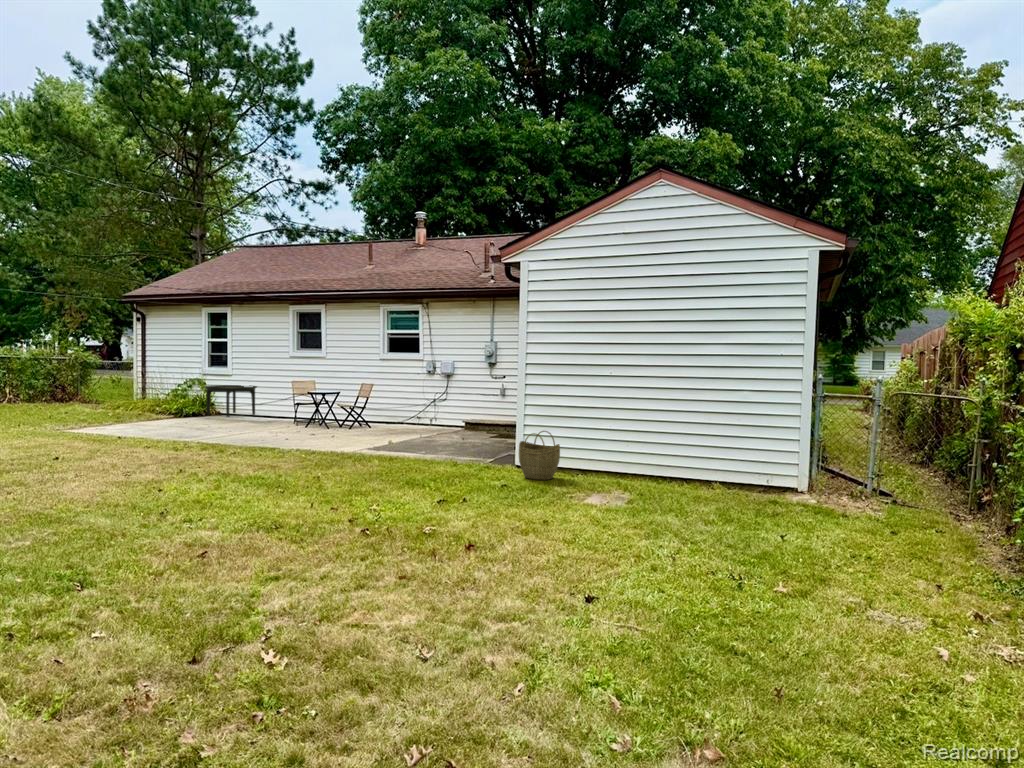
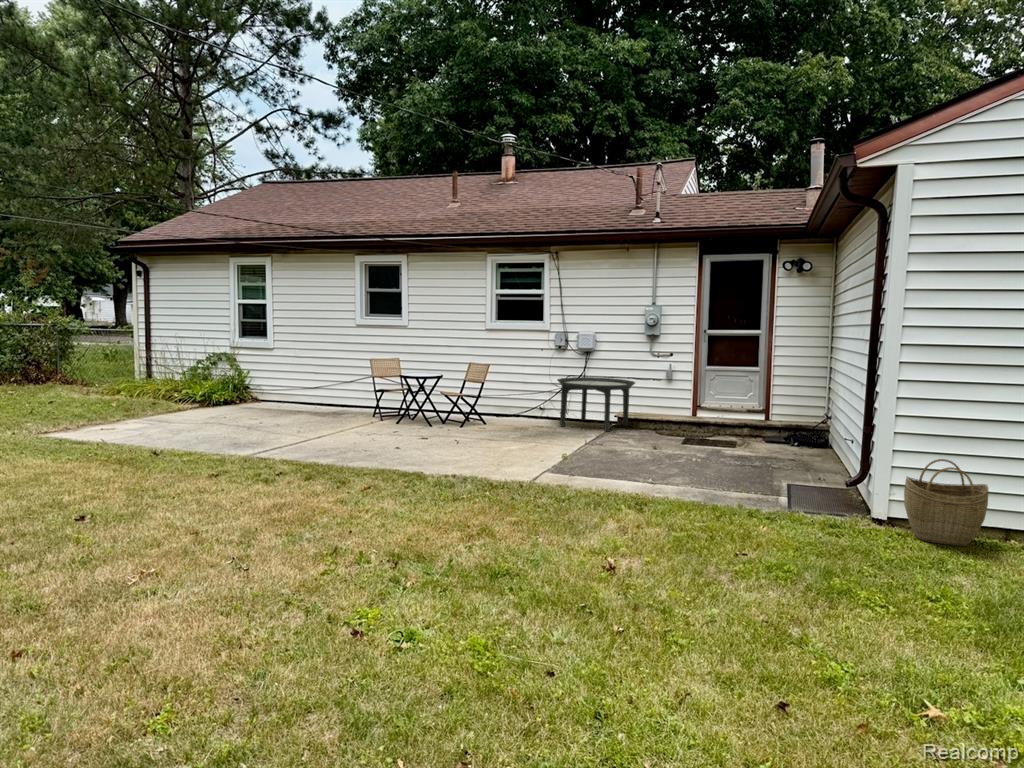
round table: present [205,385,257,417] -> present [557,377,635,432]

